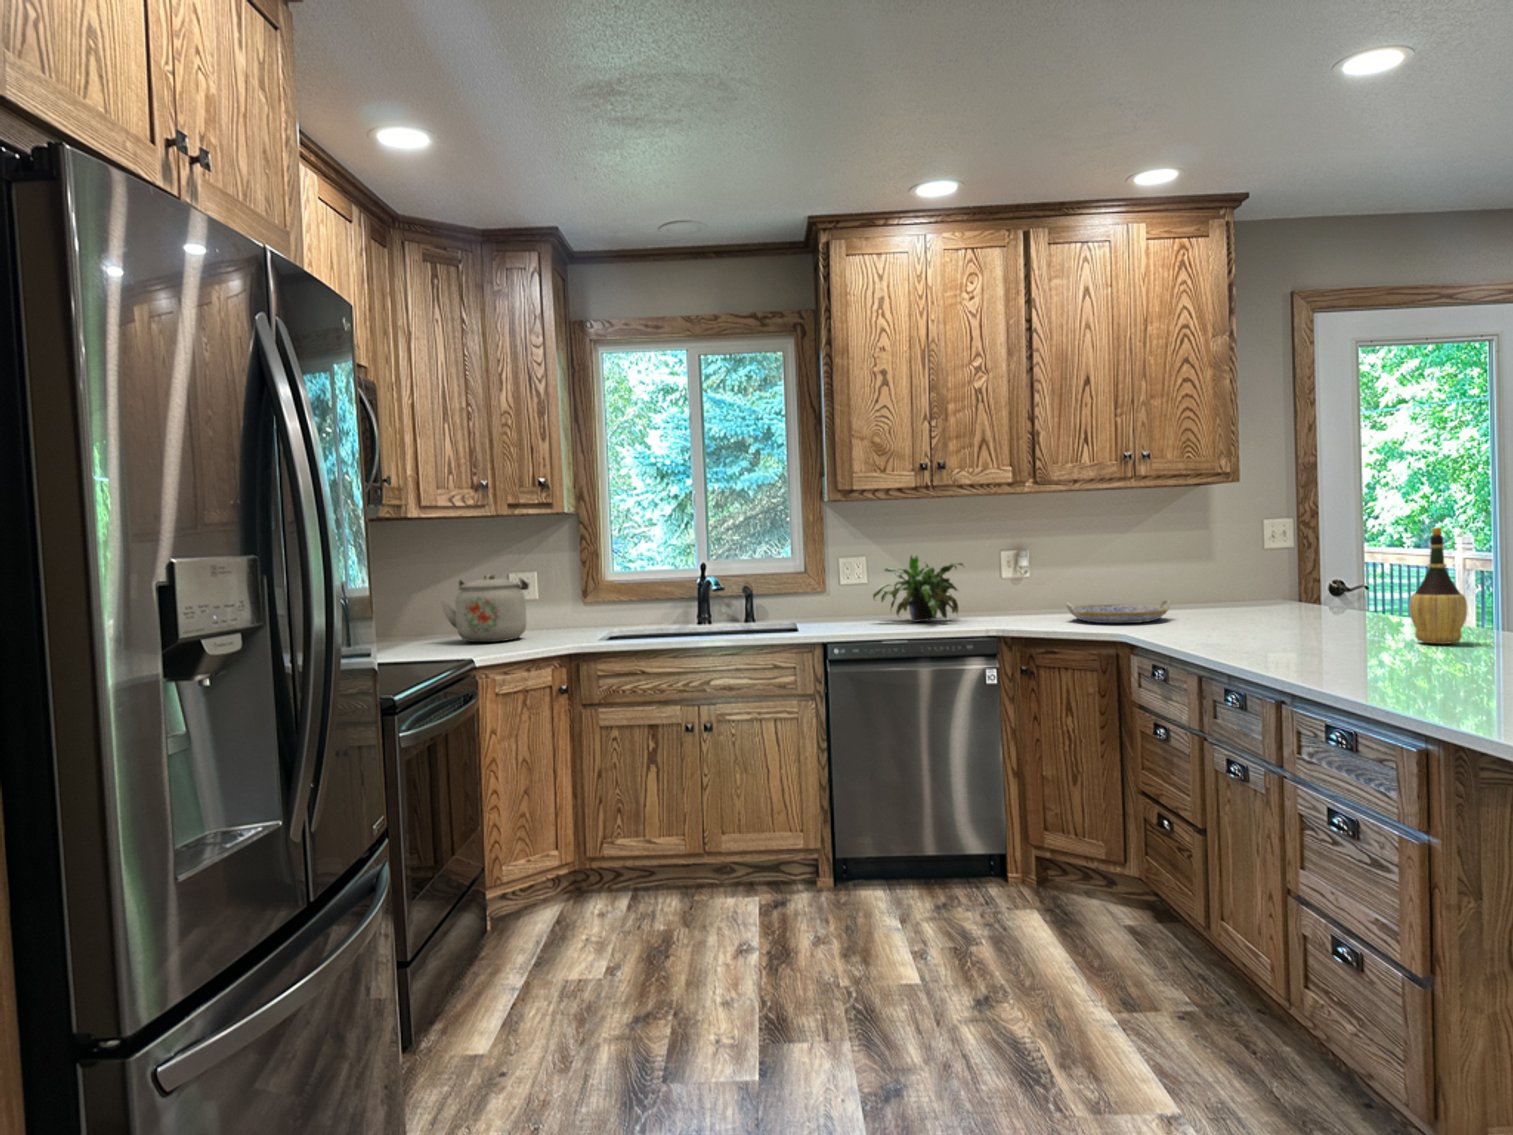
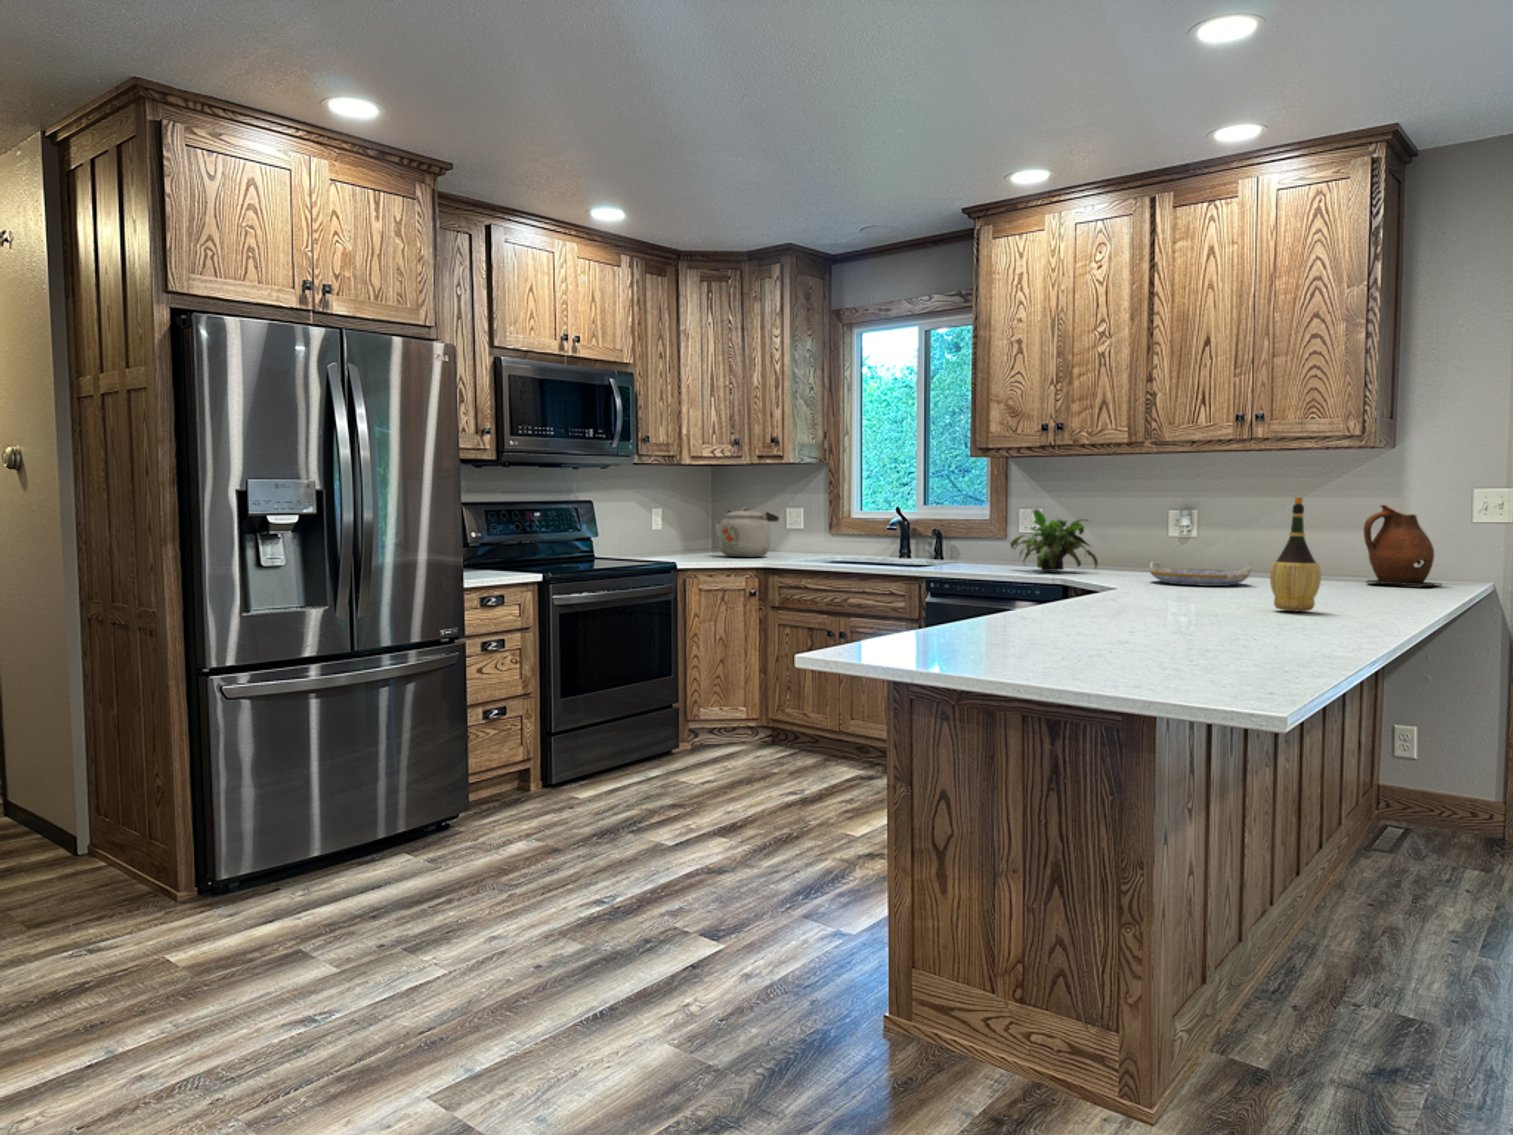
ceramic pitcher: none [1176,535,1249,605] -> present [1364,505,1441,587]

